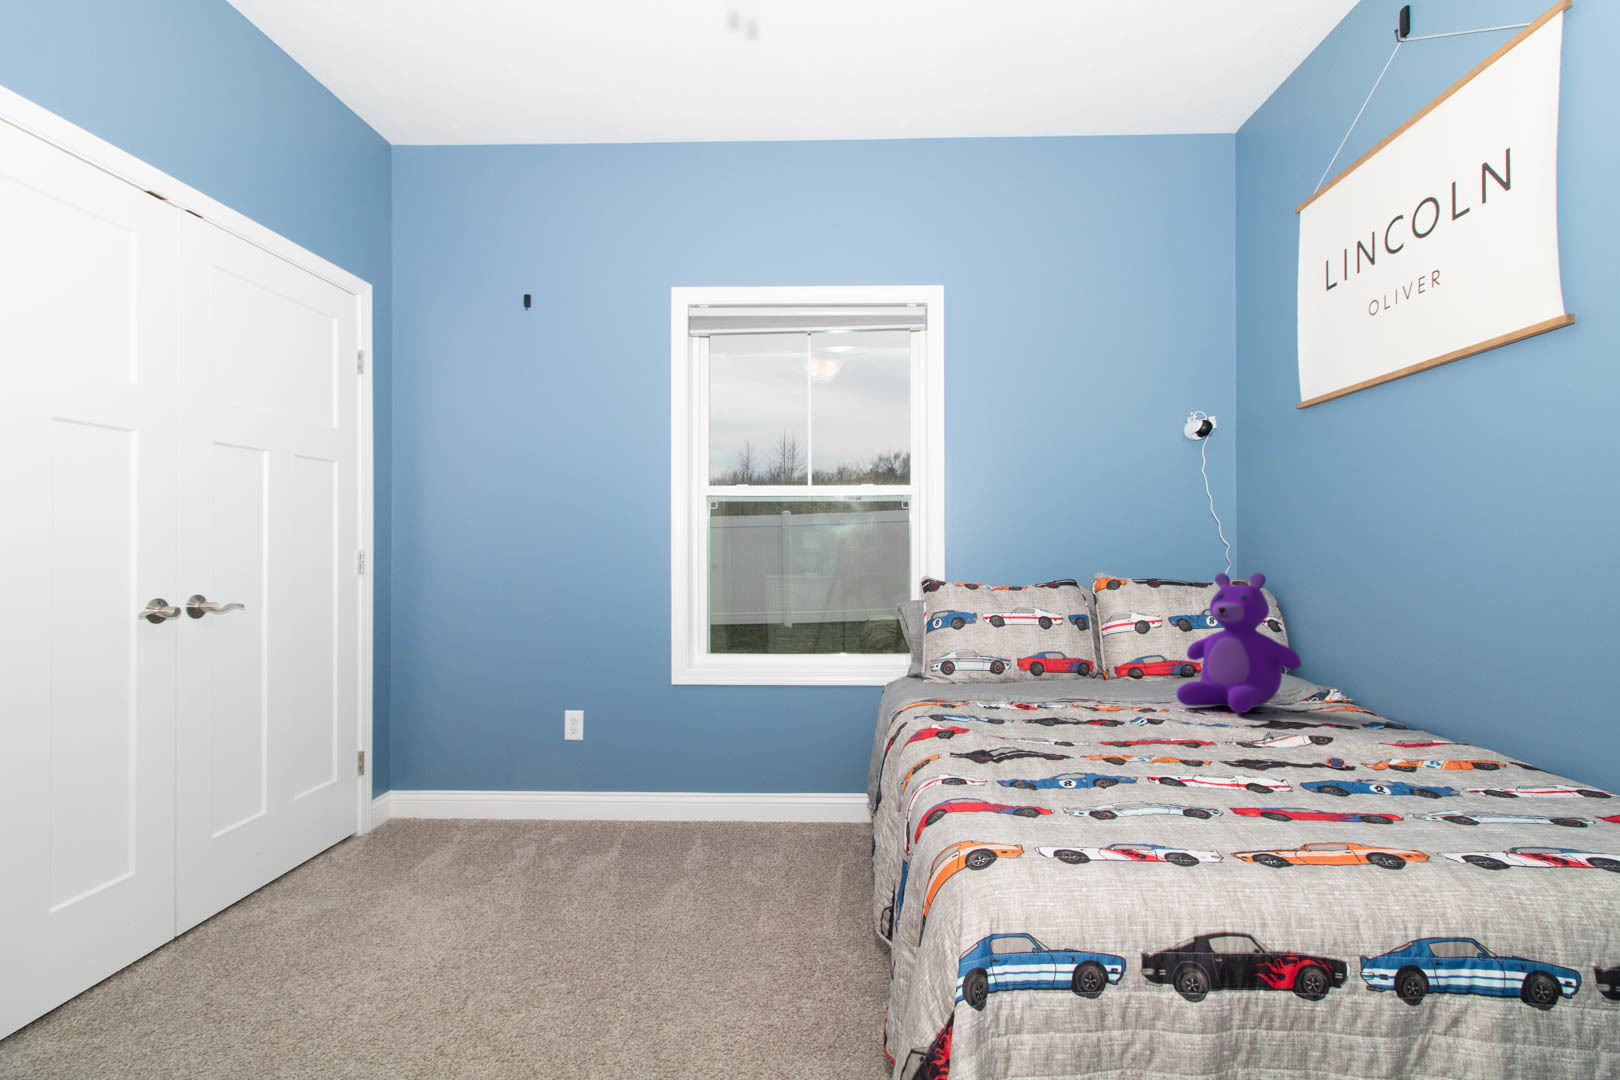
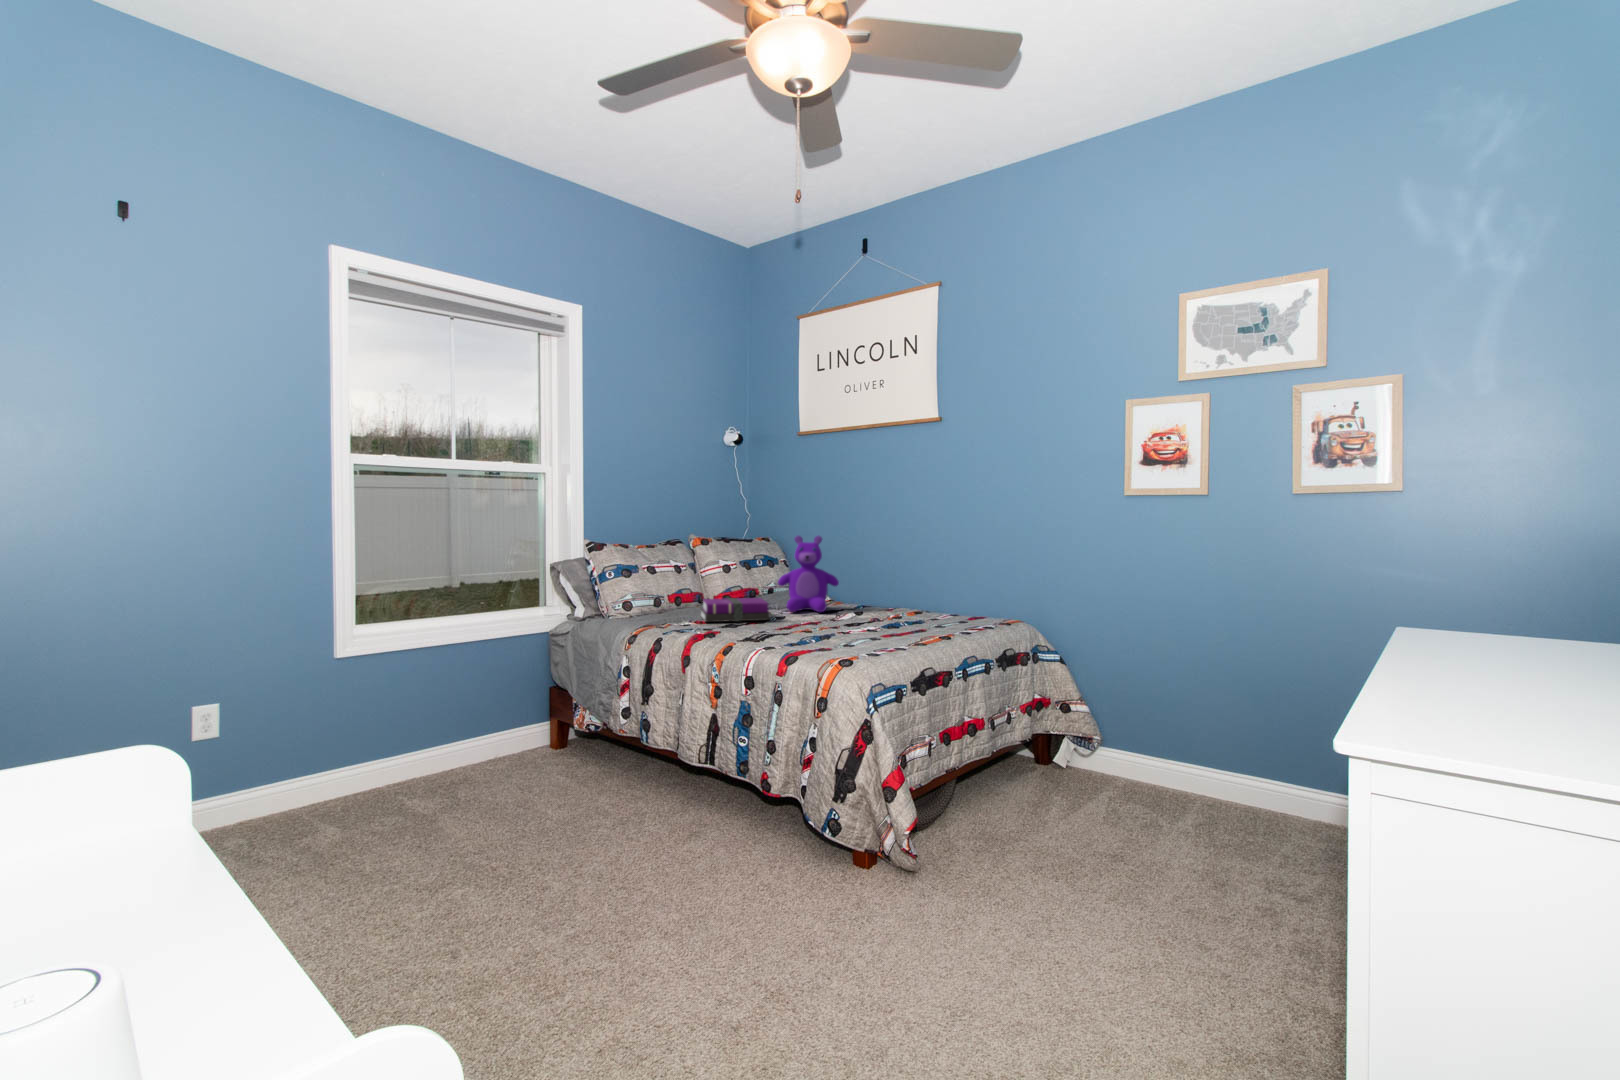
notebook: none [1001,667,1133,712] -> present [701,598,771,622]

